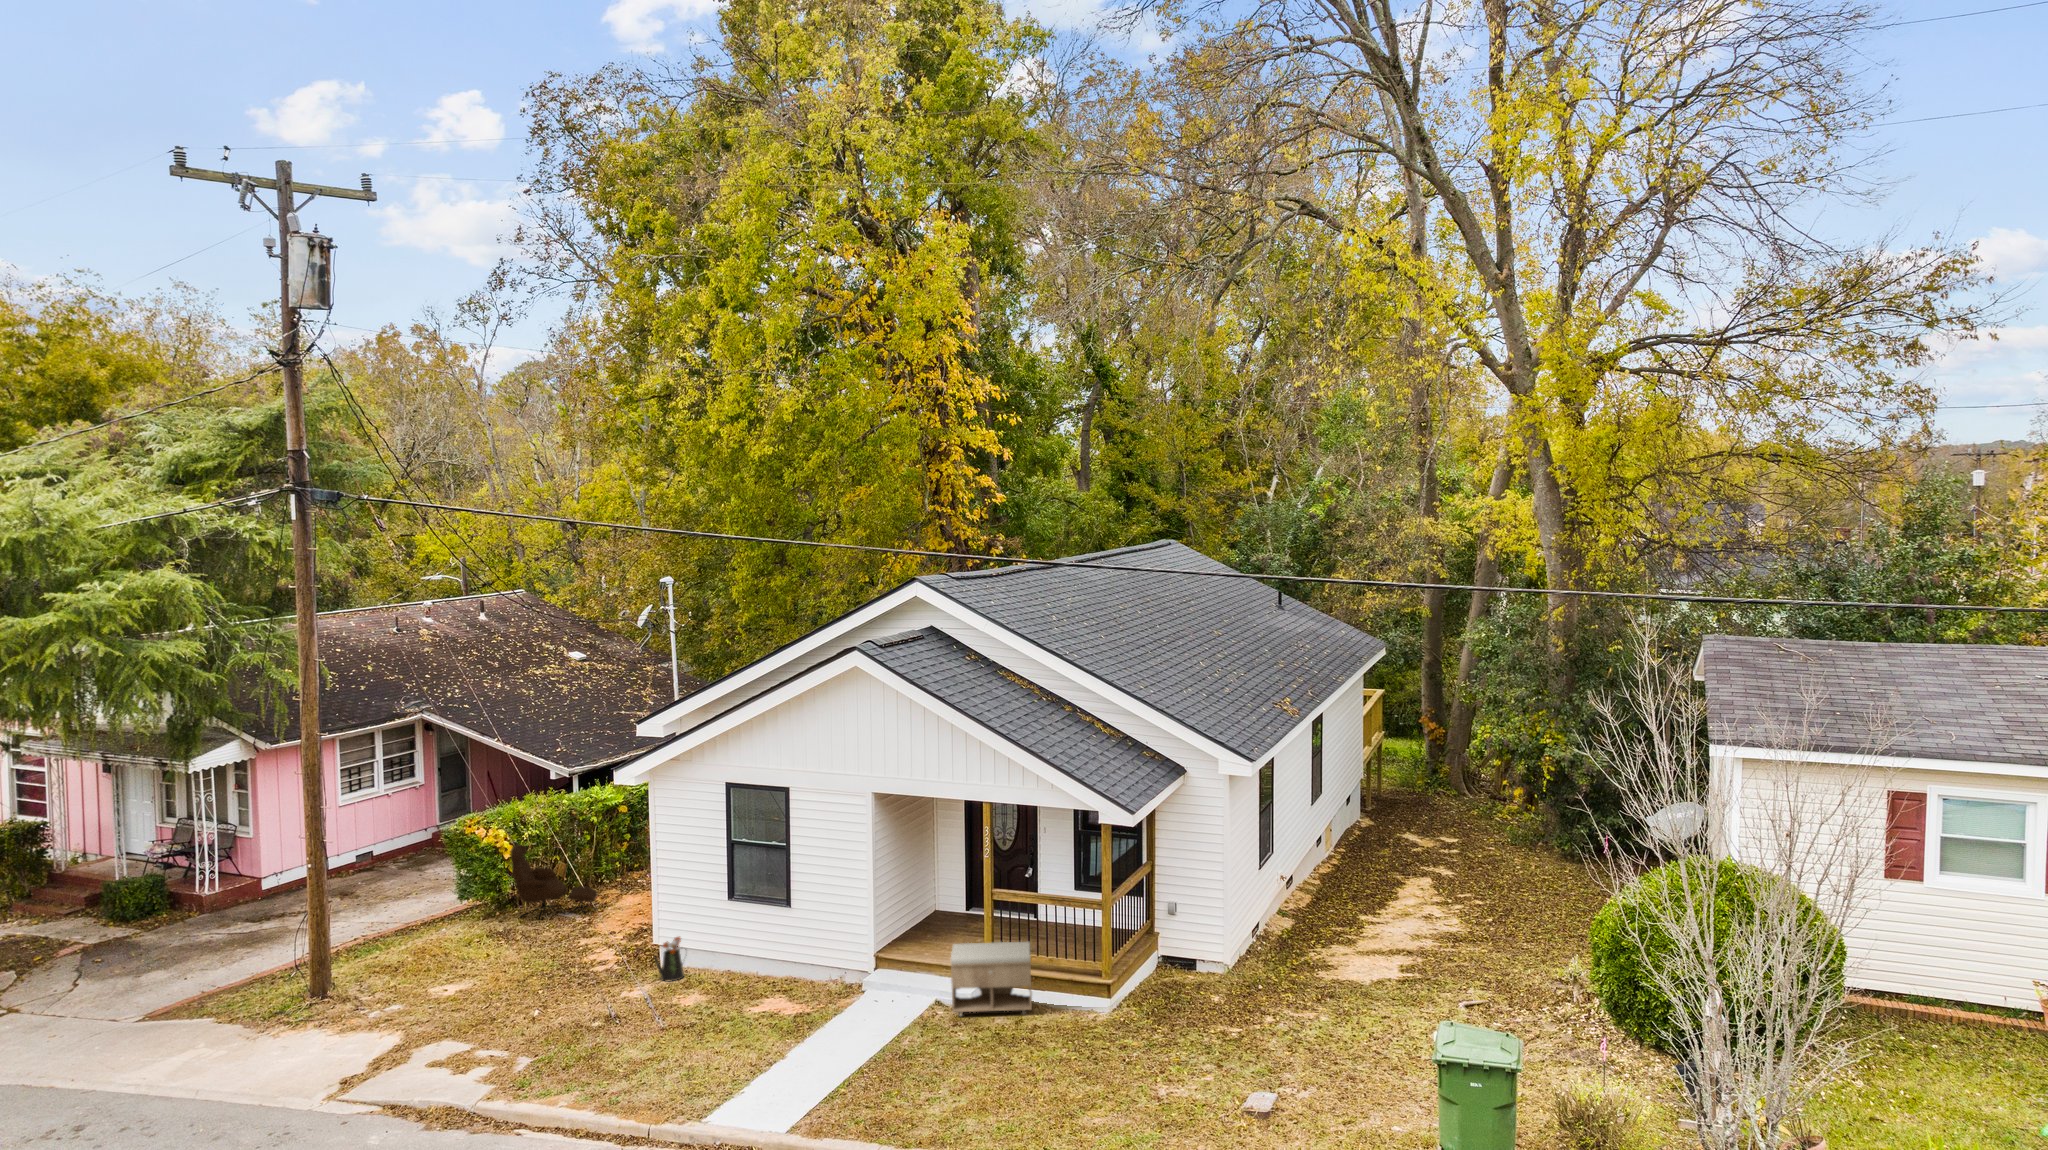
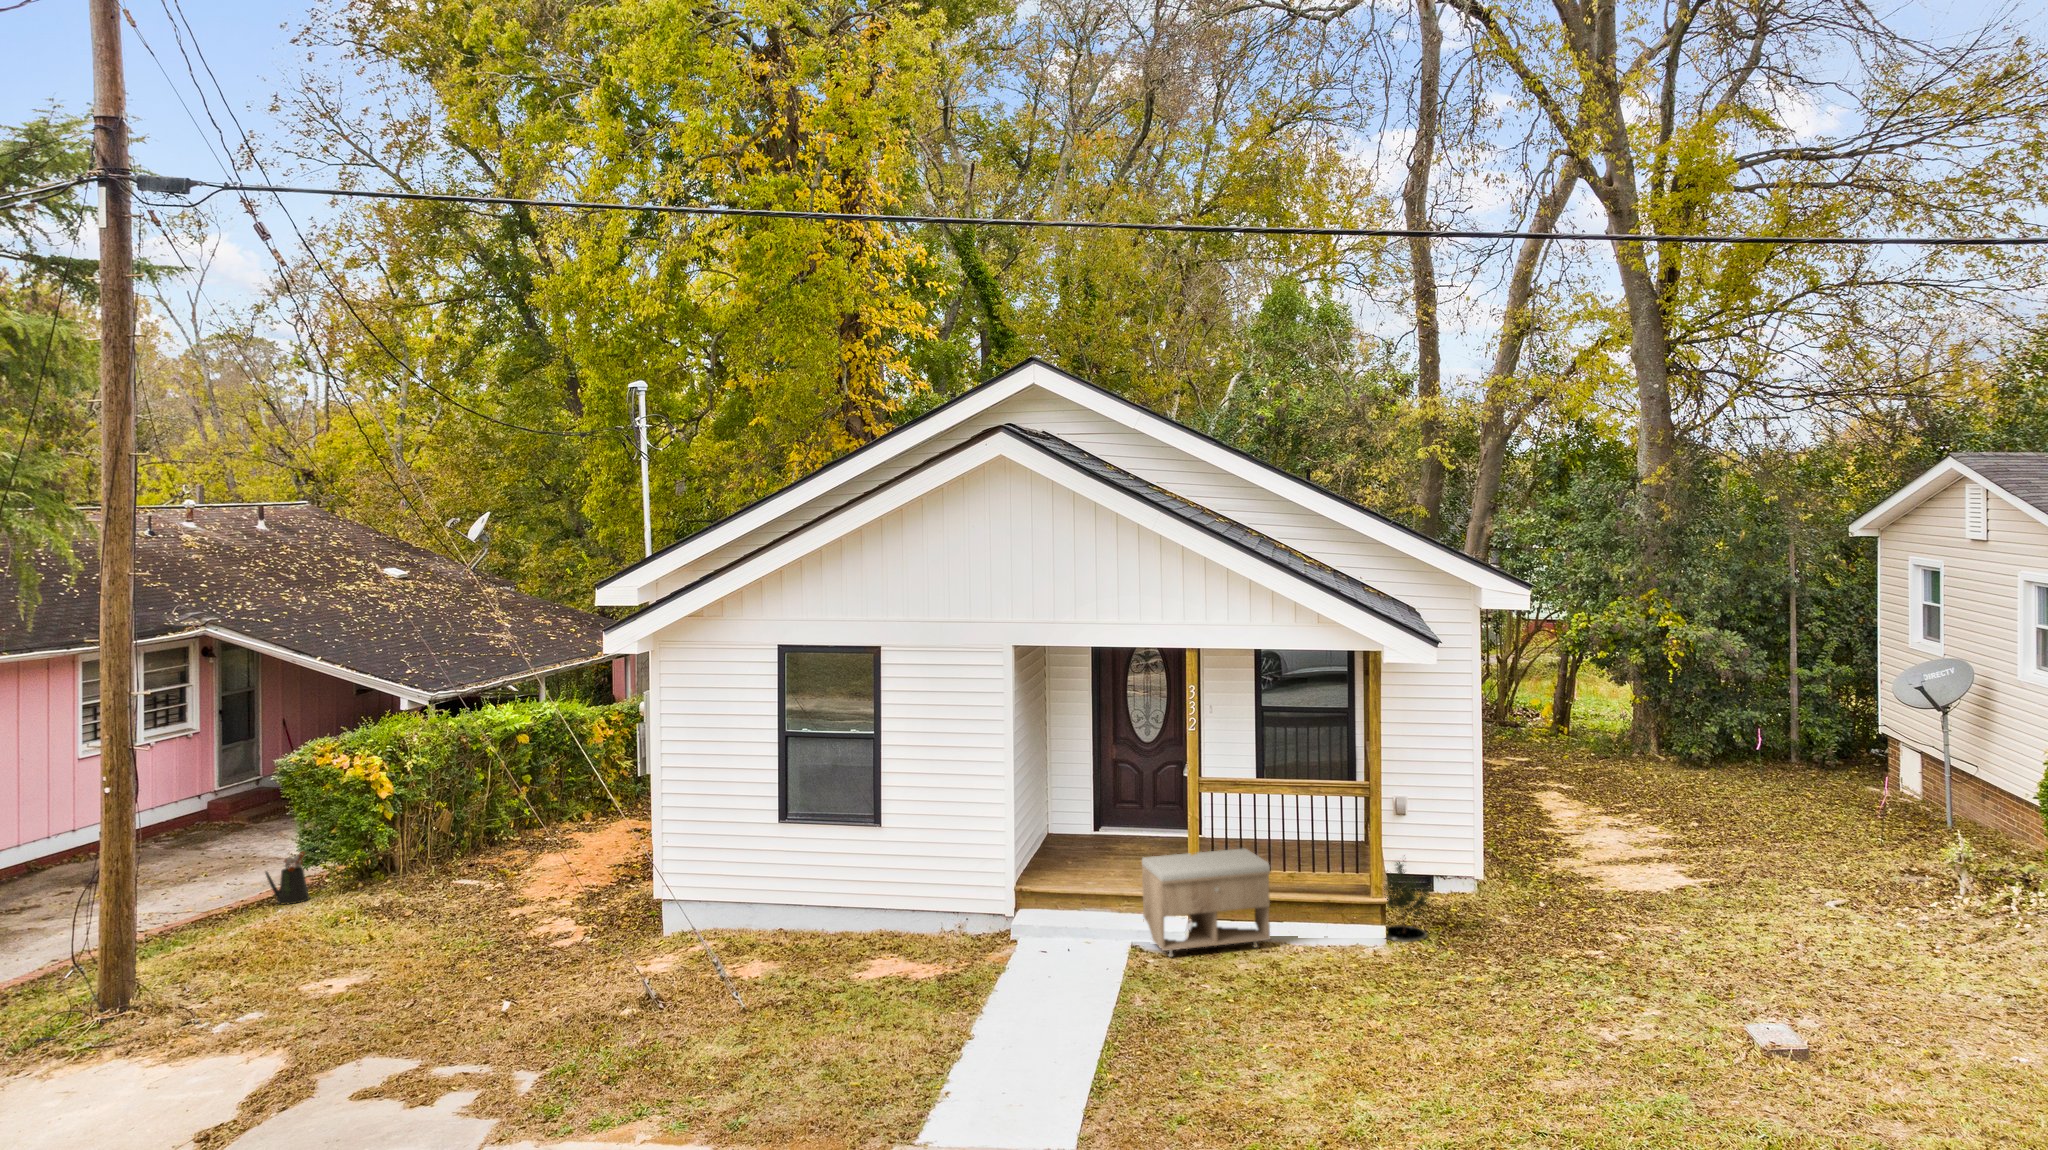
lounge chair: present [510,844,598,920] -> none [382,785,510,891]
watering can: present [654,936,684,981] -> present [265,852,310,905]
potted tree: none [1113,956,1153,1019] -> present [1384,860,1430,942]

